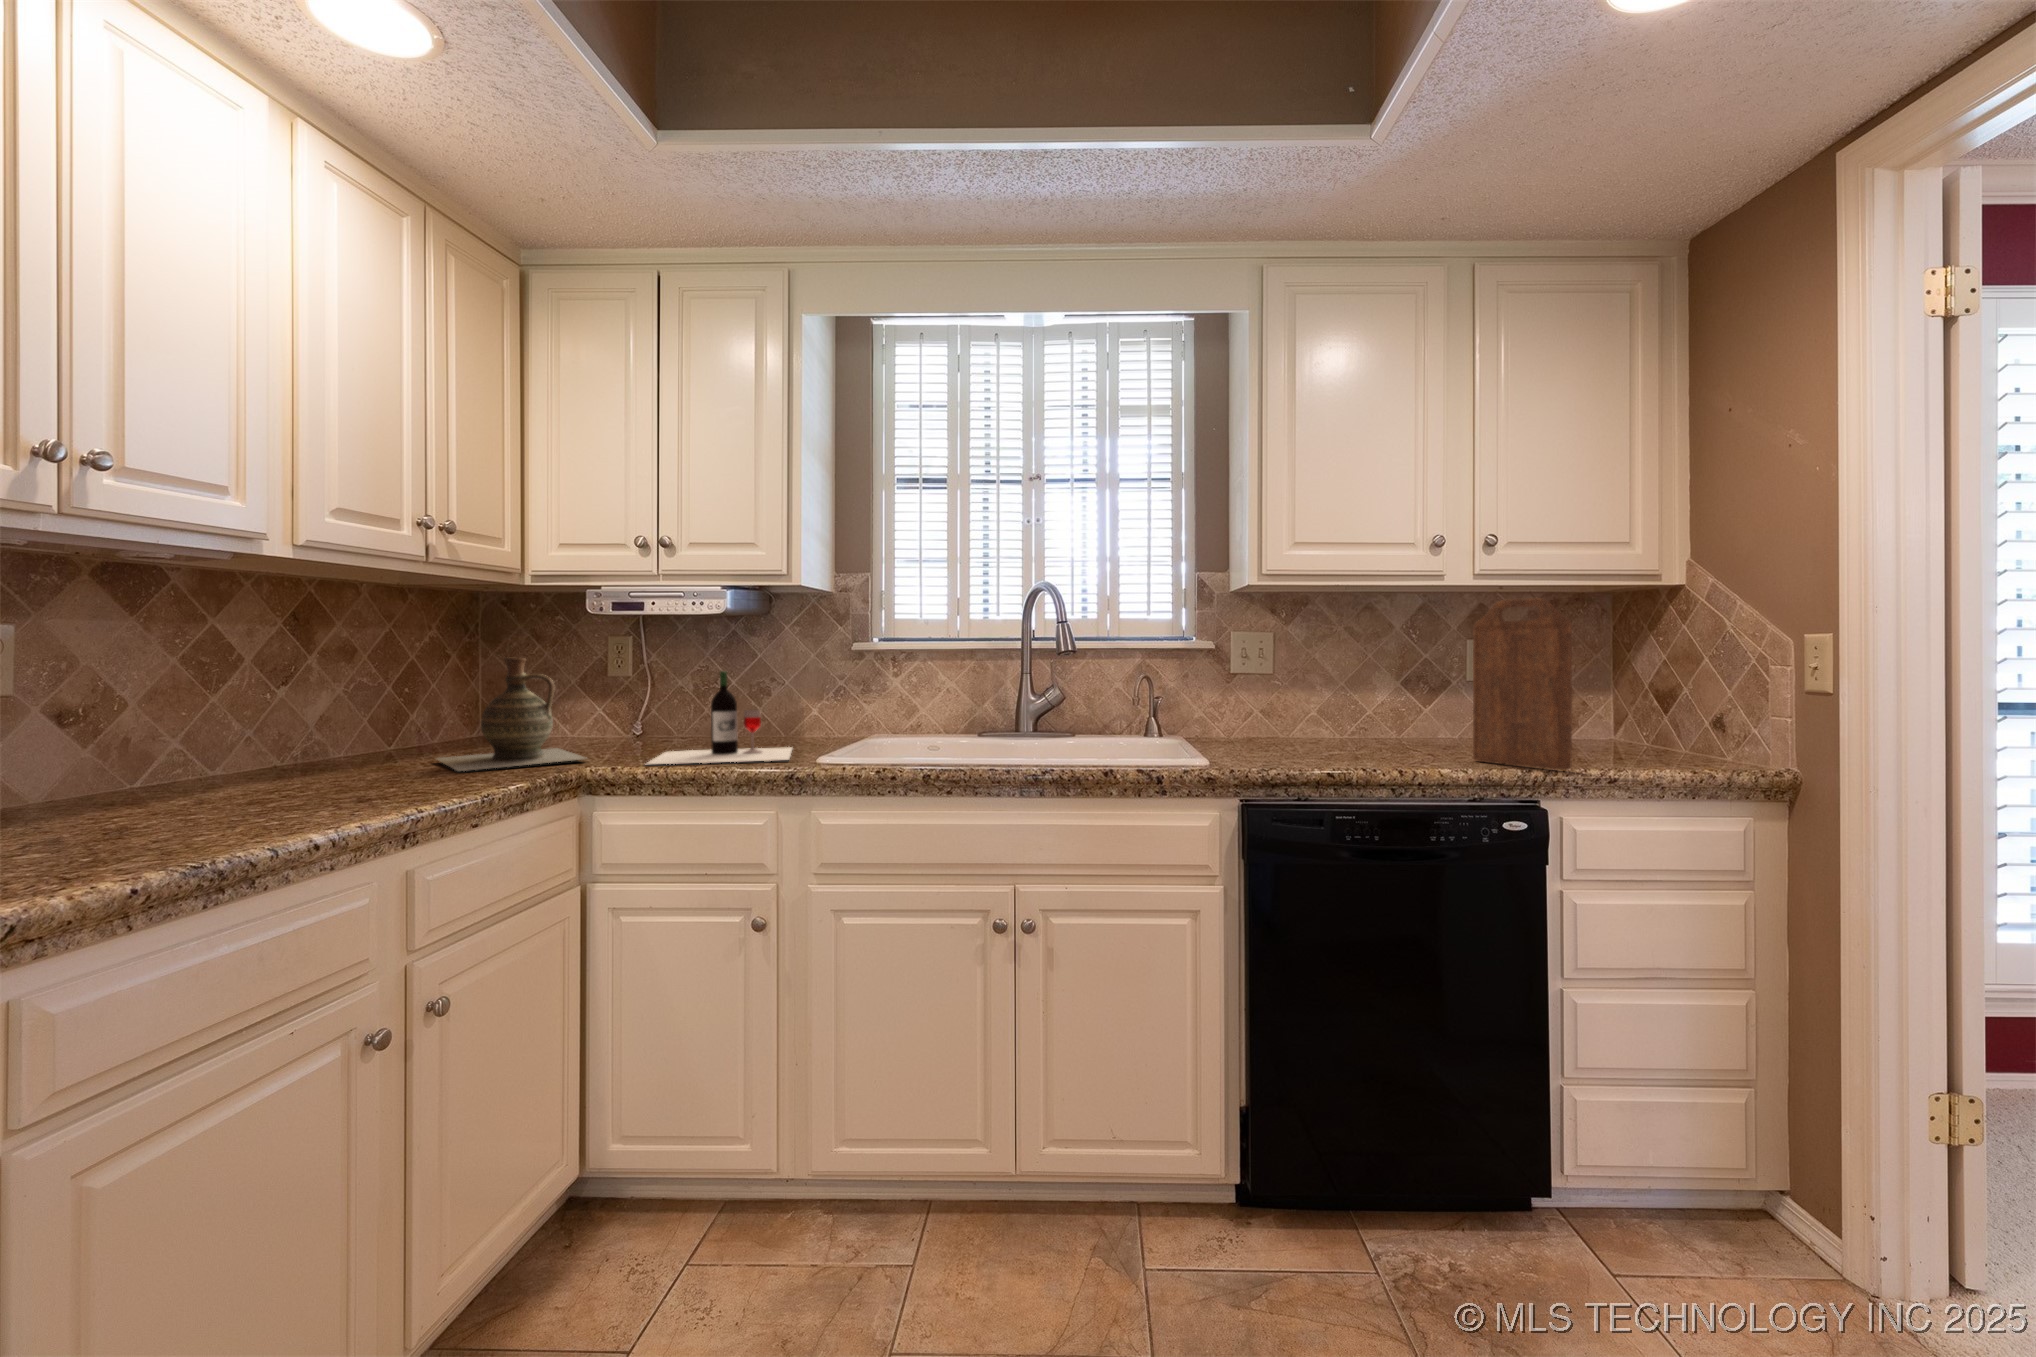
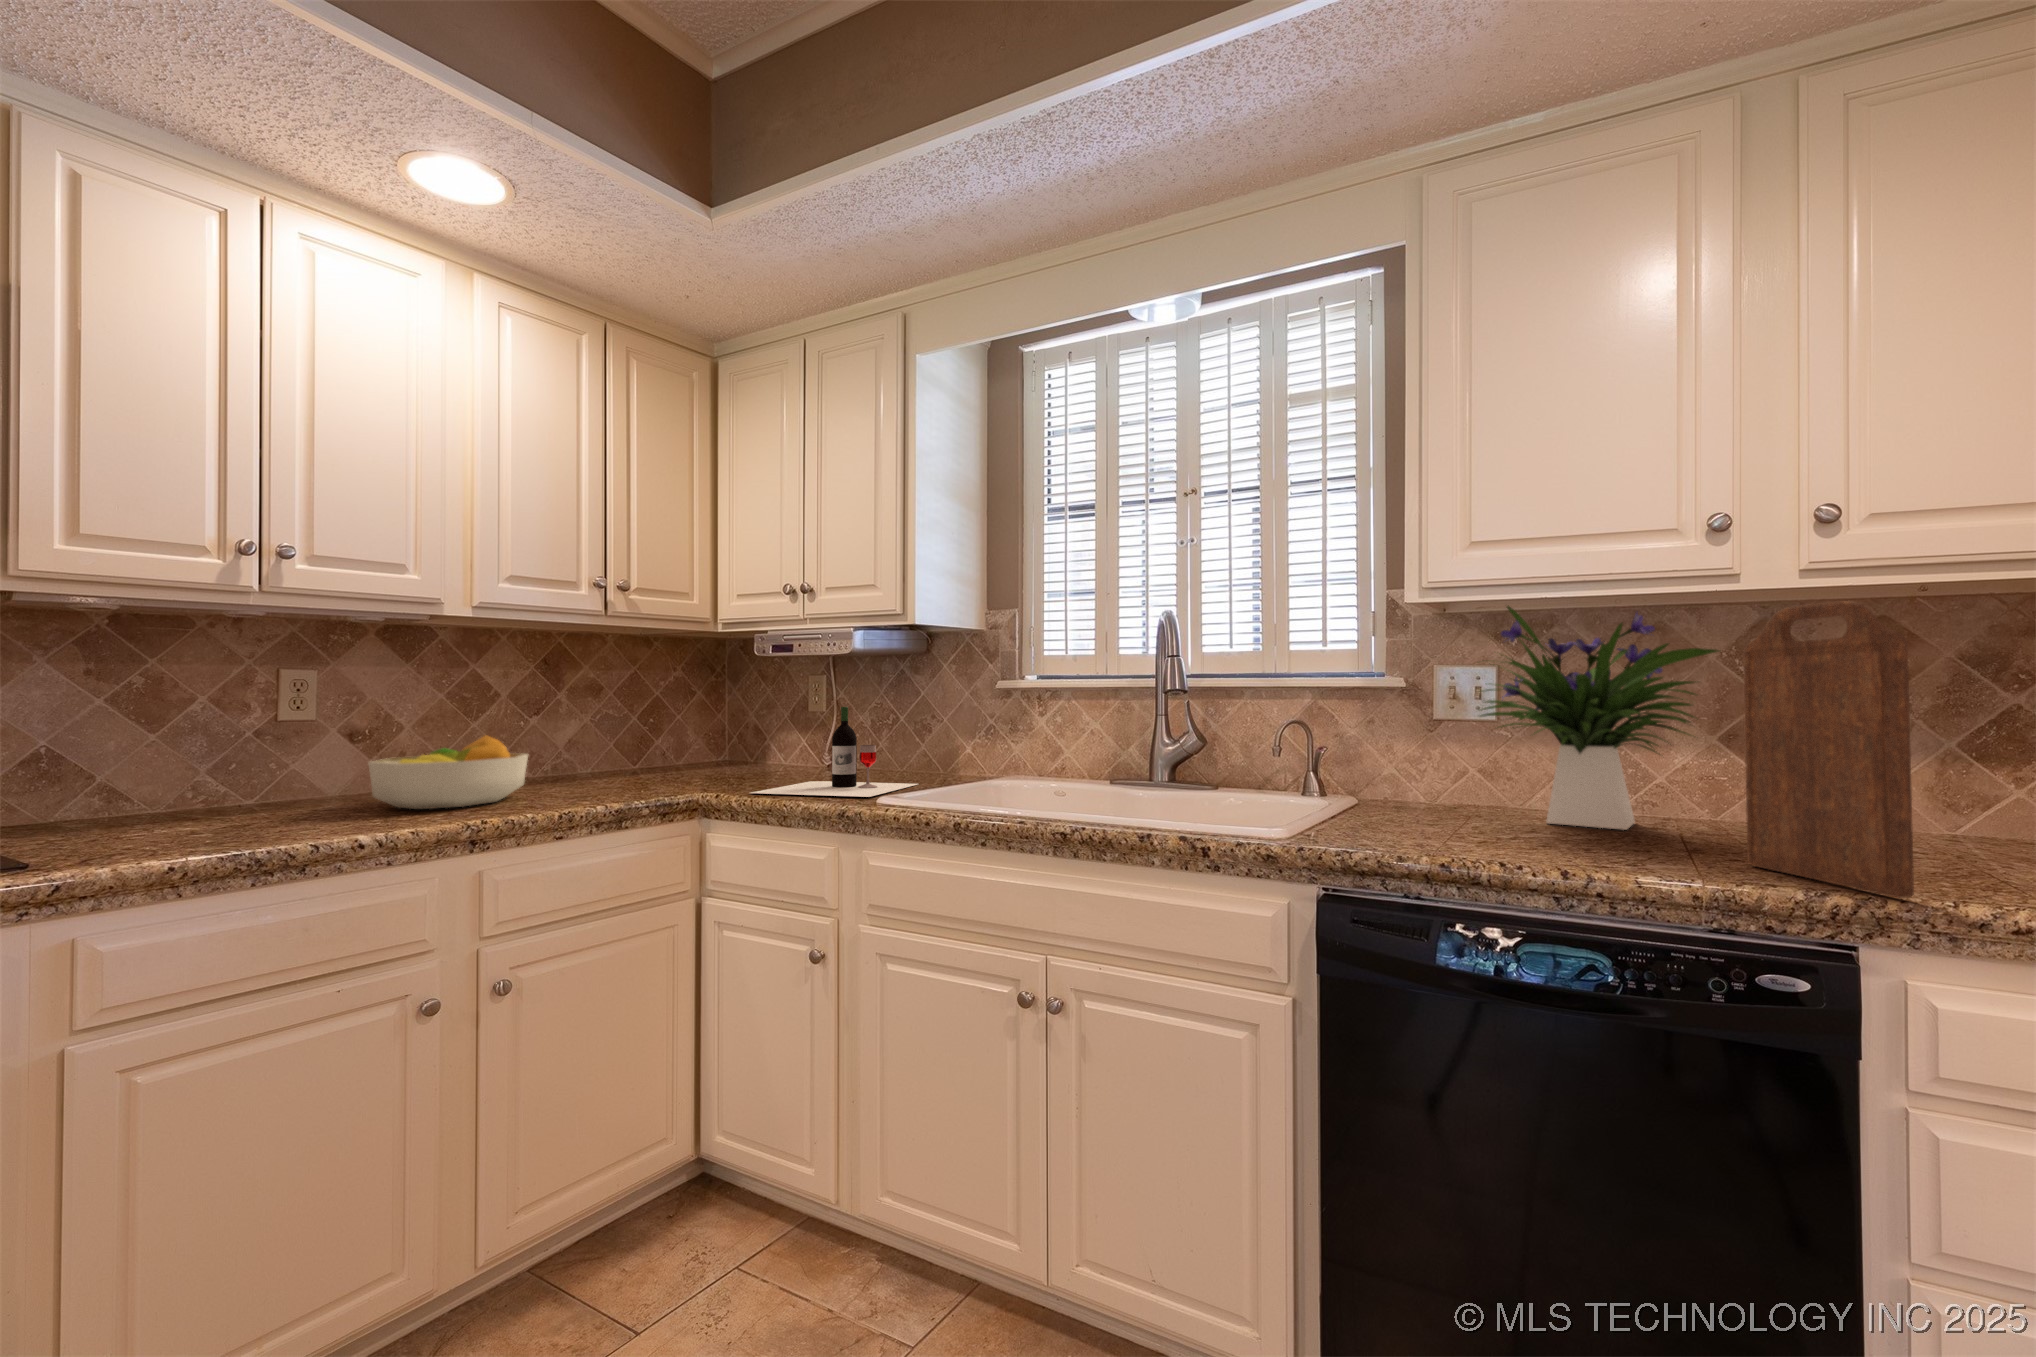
flower arrangement: none [1270,589,1427,747] -> present [1481,605,1719,830]
ceramic jug: present [437,658,585,771] -> none [610,692,729,790]
fruit bowl: none [178,712,377,806] -> present [368,736,528,809]

